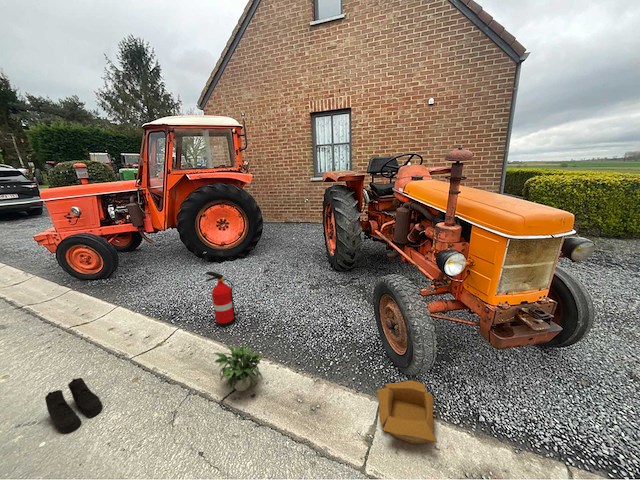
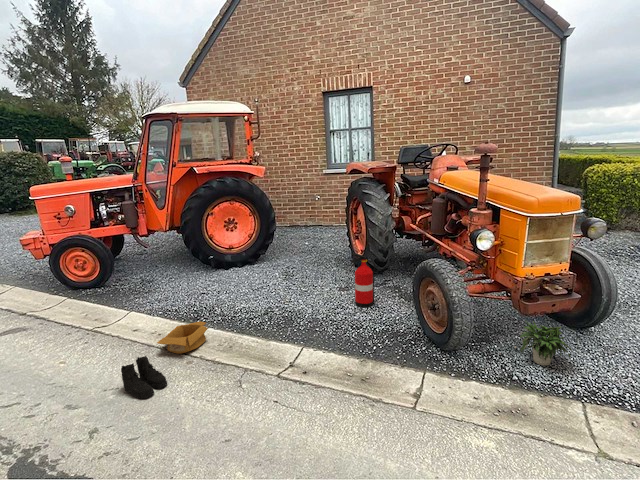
fire extinguisher: present [205,272,236,327] -> present [351,253,375,308]
potted plant: present [213,342,264,391] -> present [515,322,572,365]
cardboard box: present [377,380,437,444] -> present [157,321,208,354]

